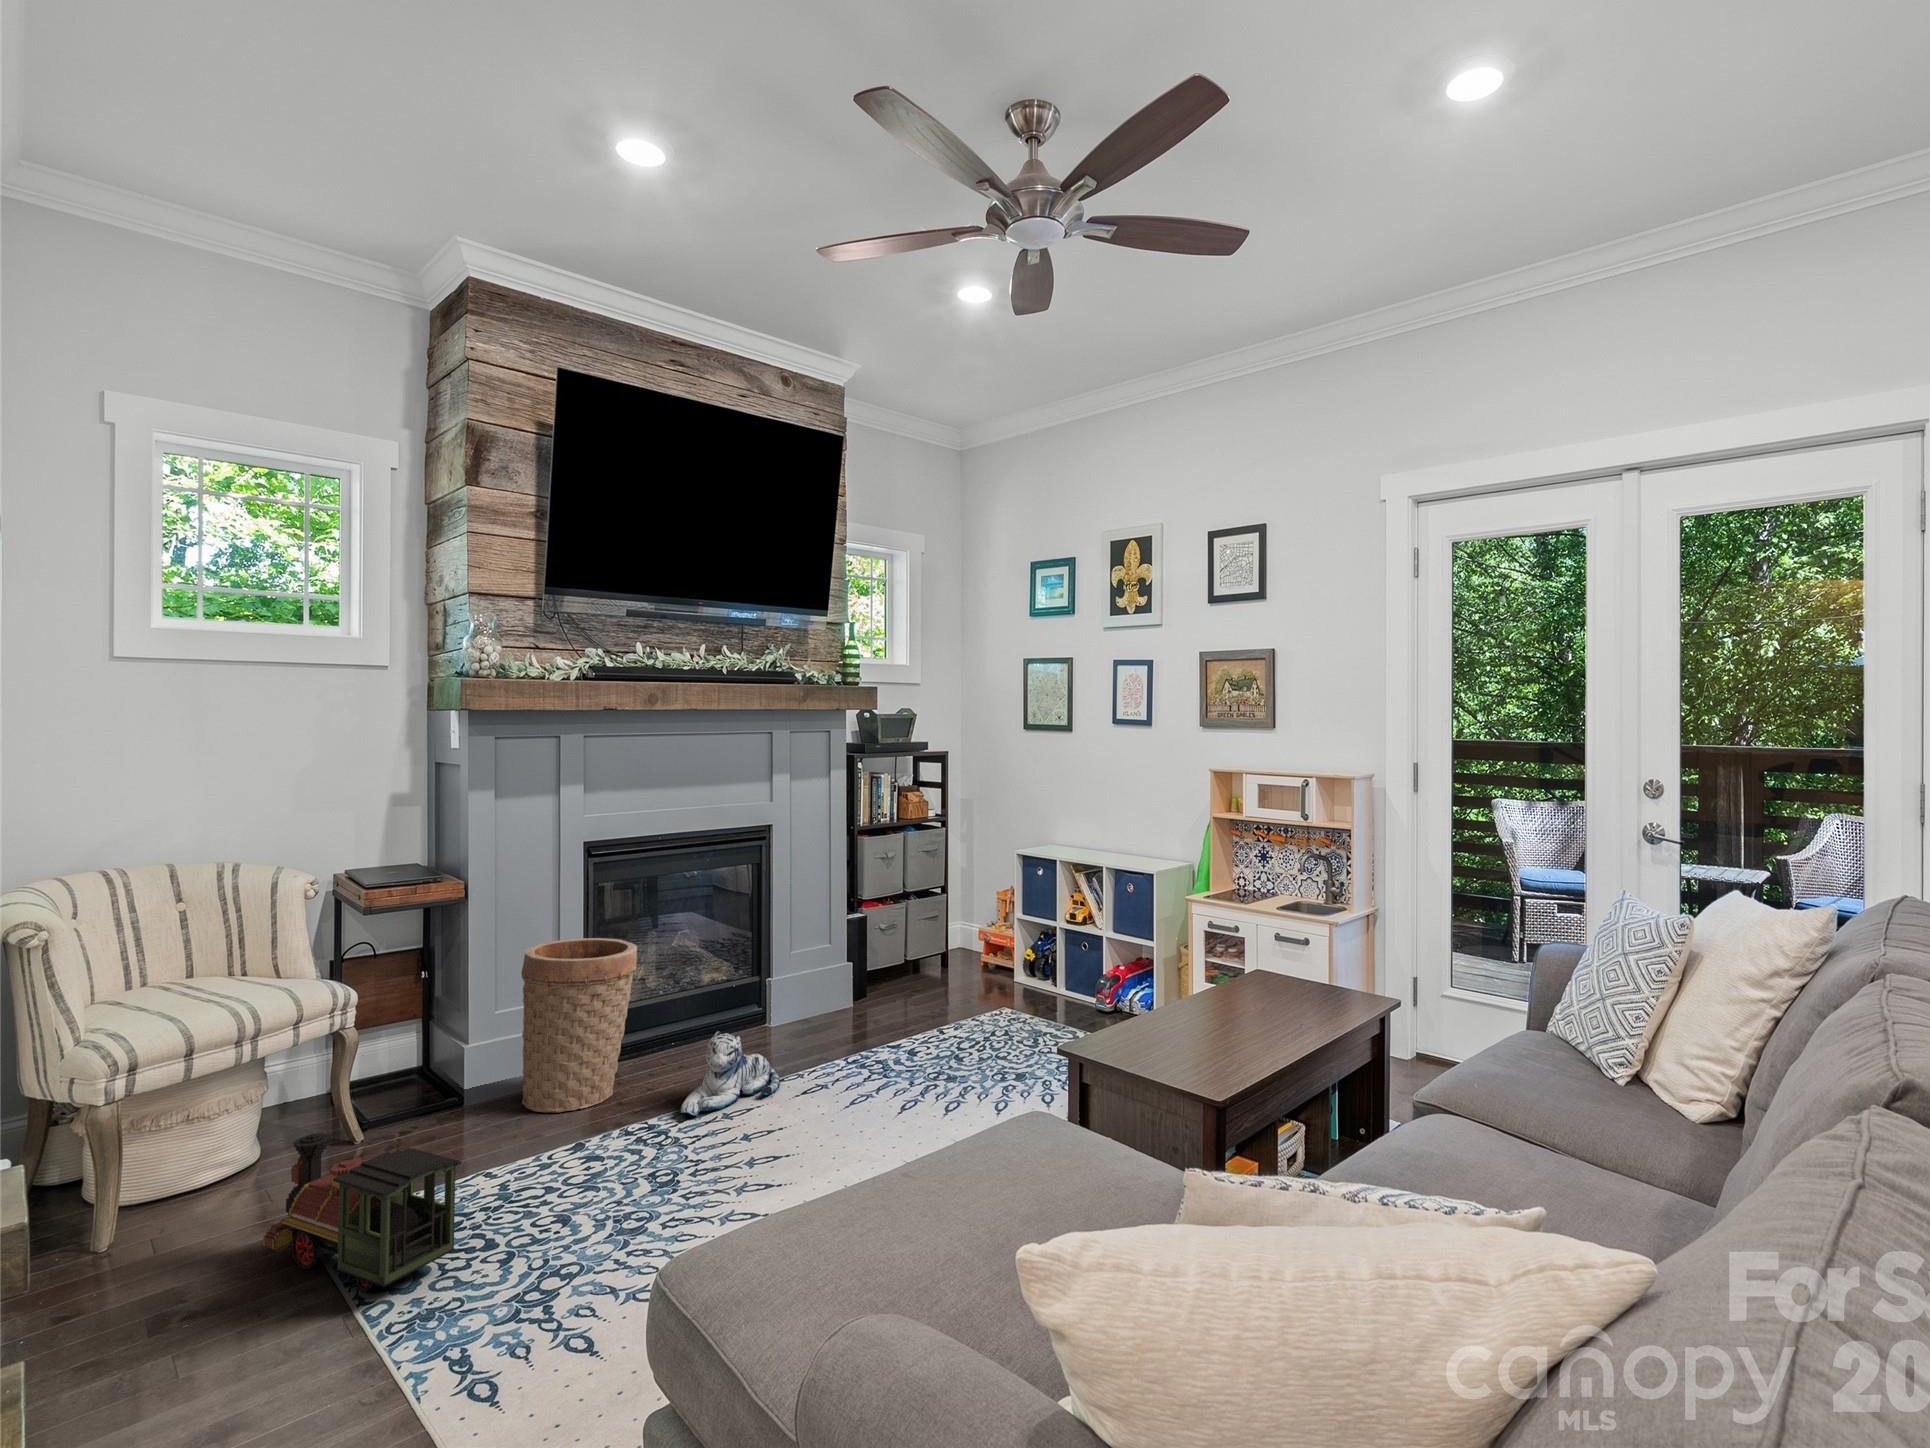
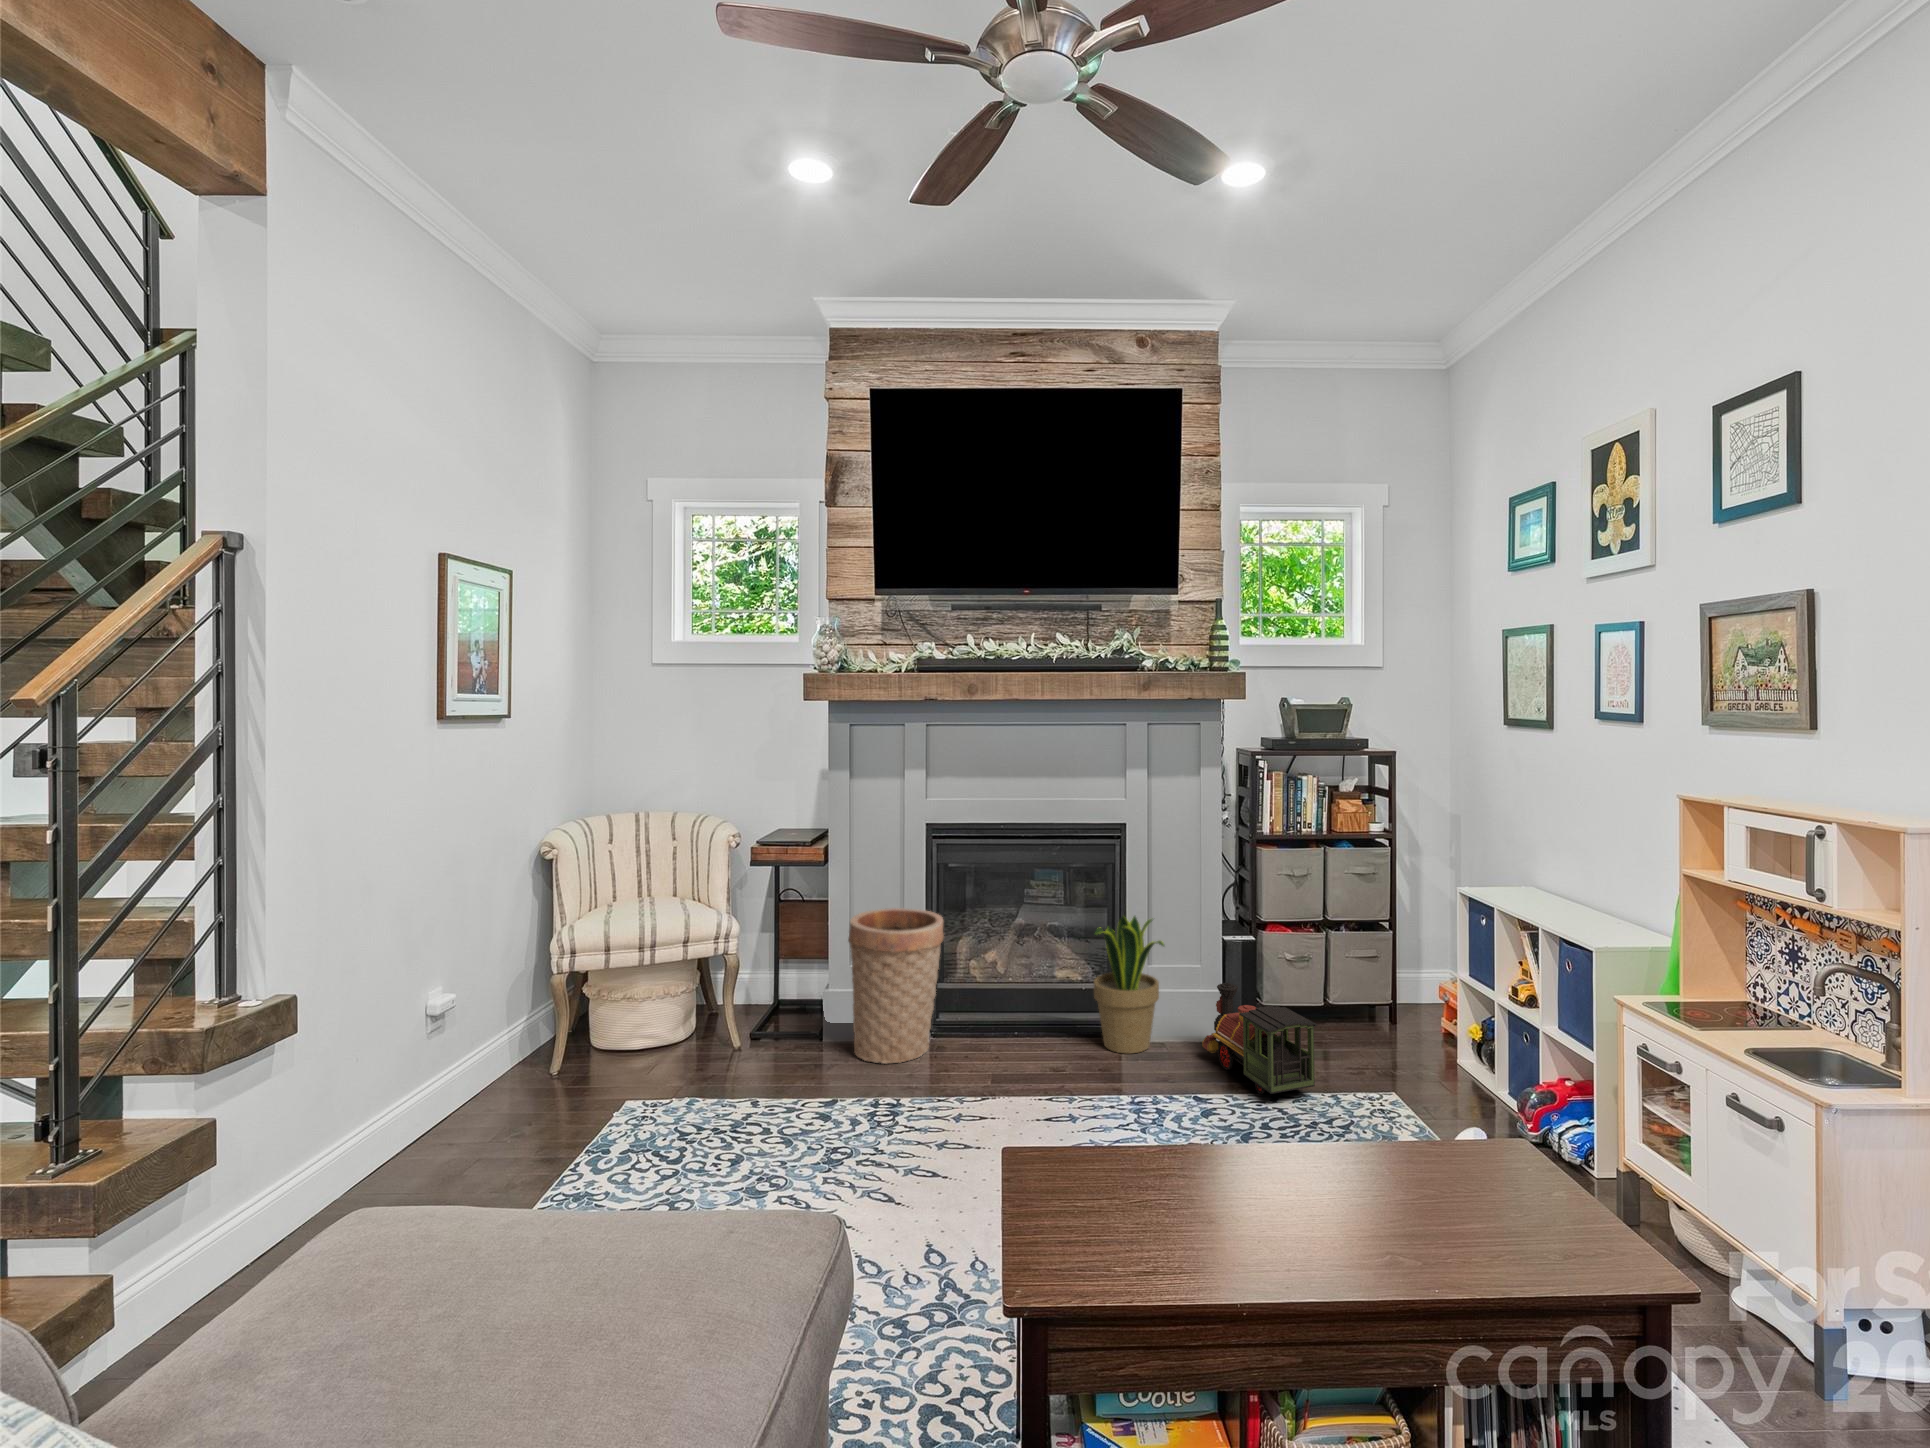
potted plant: none [761,911,834,1041] -> present [1094,916,1164,1054]
plush toy: present [680,1032,780,1116] -> none [925,1025,1049,1102]
toy train: present [263,1133,461,1291] -> present [1202,983,1318,1094]

